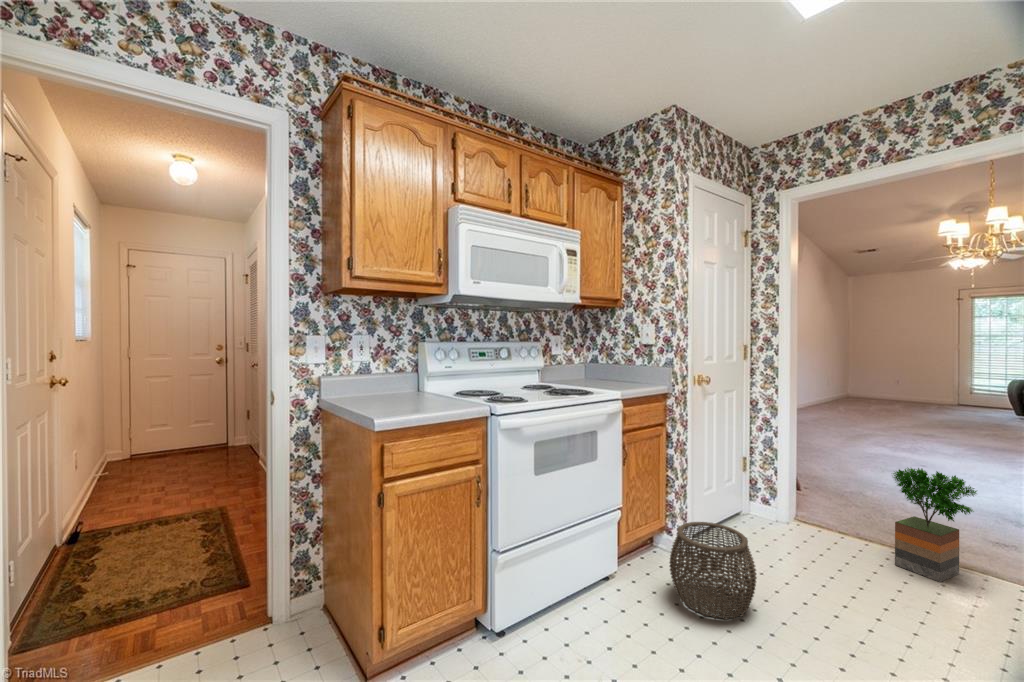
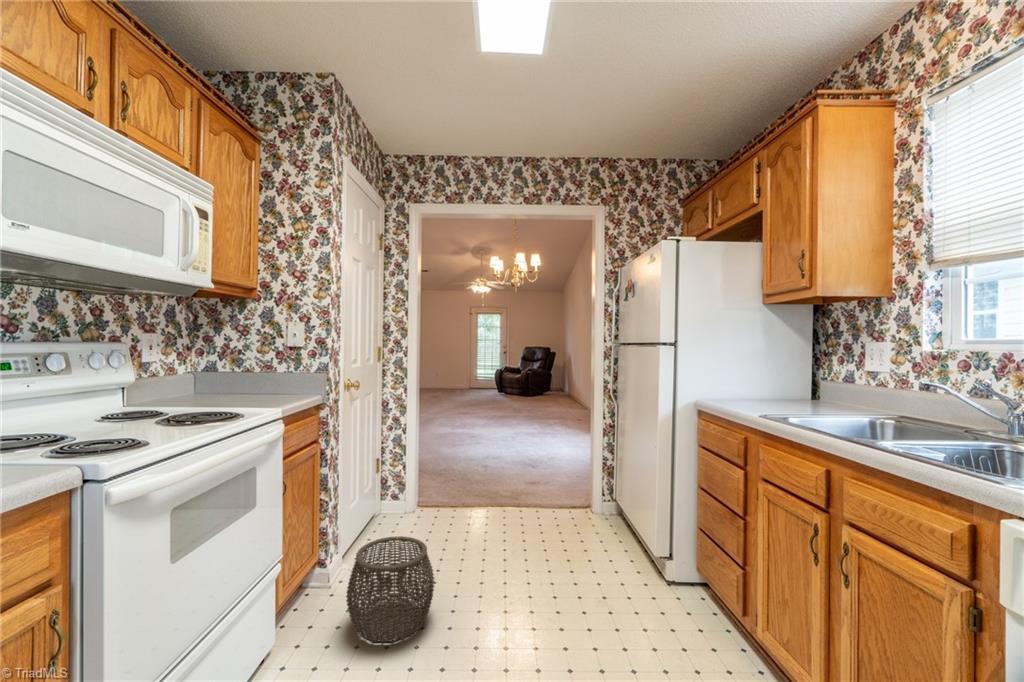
potted tree: present [893,468,977,582] -> none [491,441,541,525]

